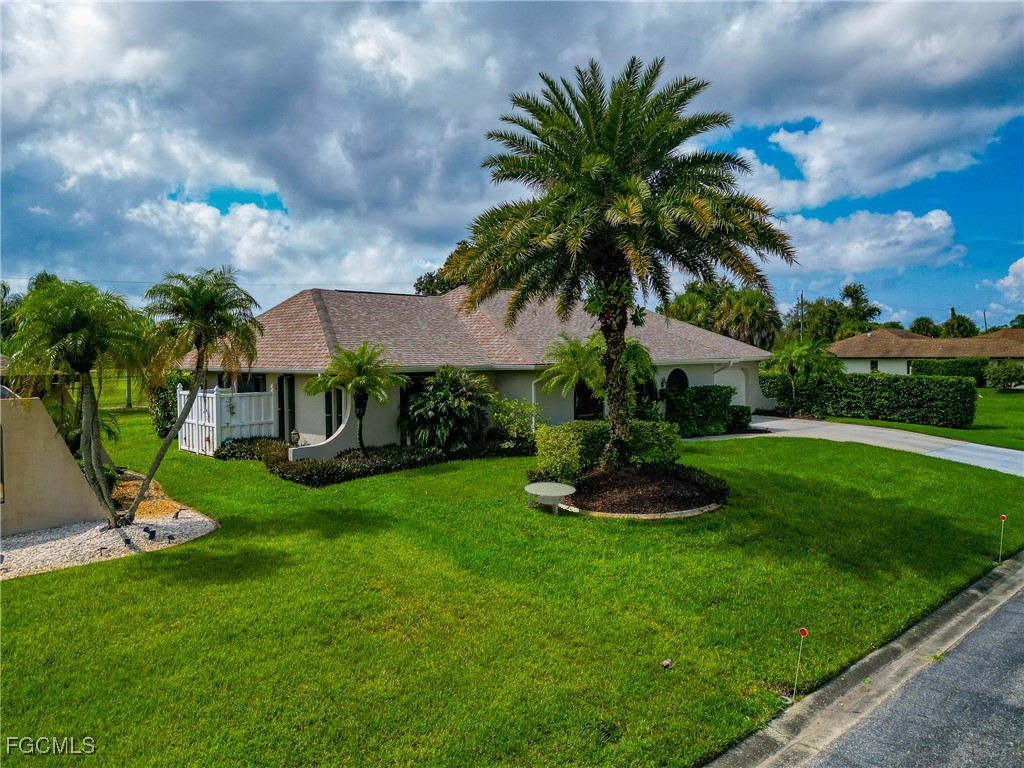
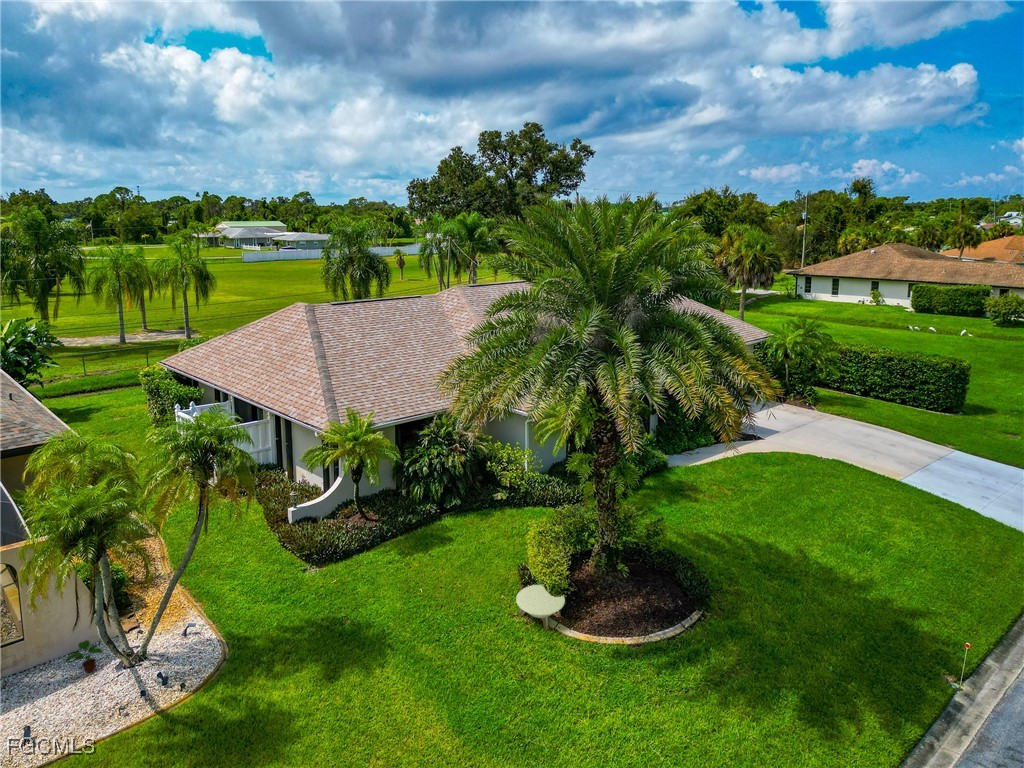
potted plant: none [46,499,88,531] -> present [65,640,103,673]

